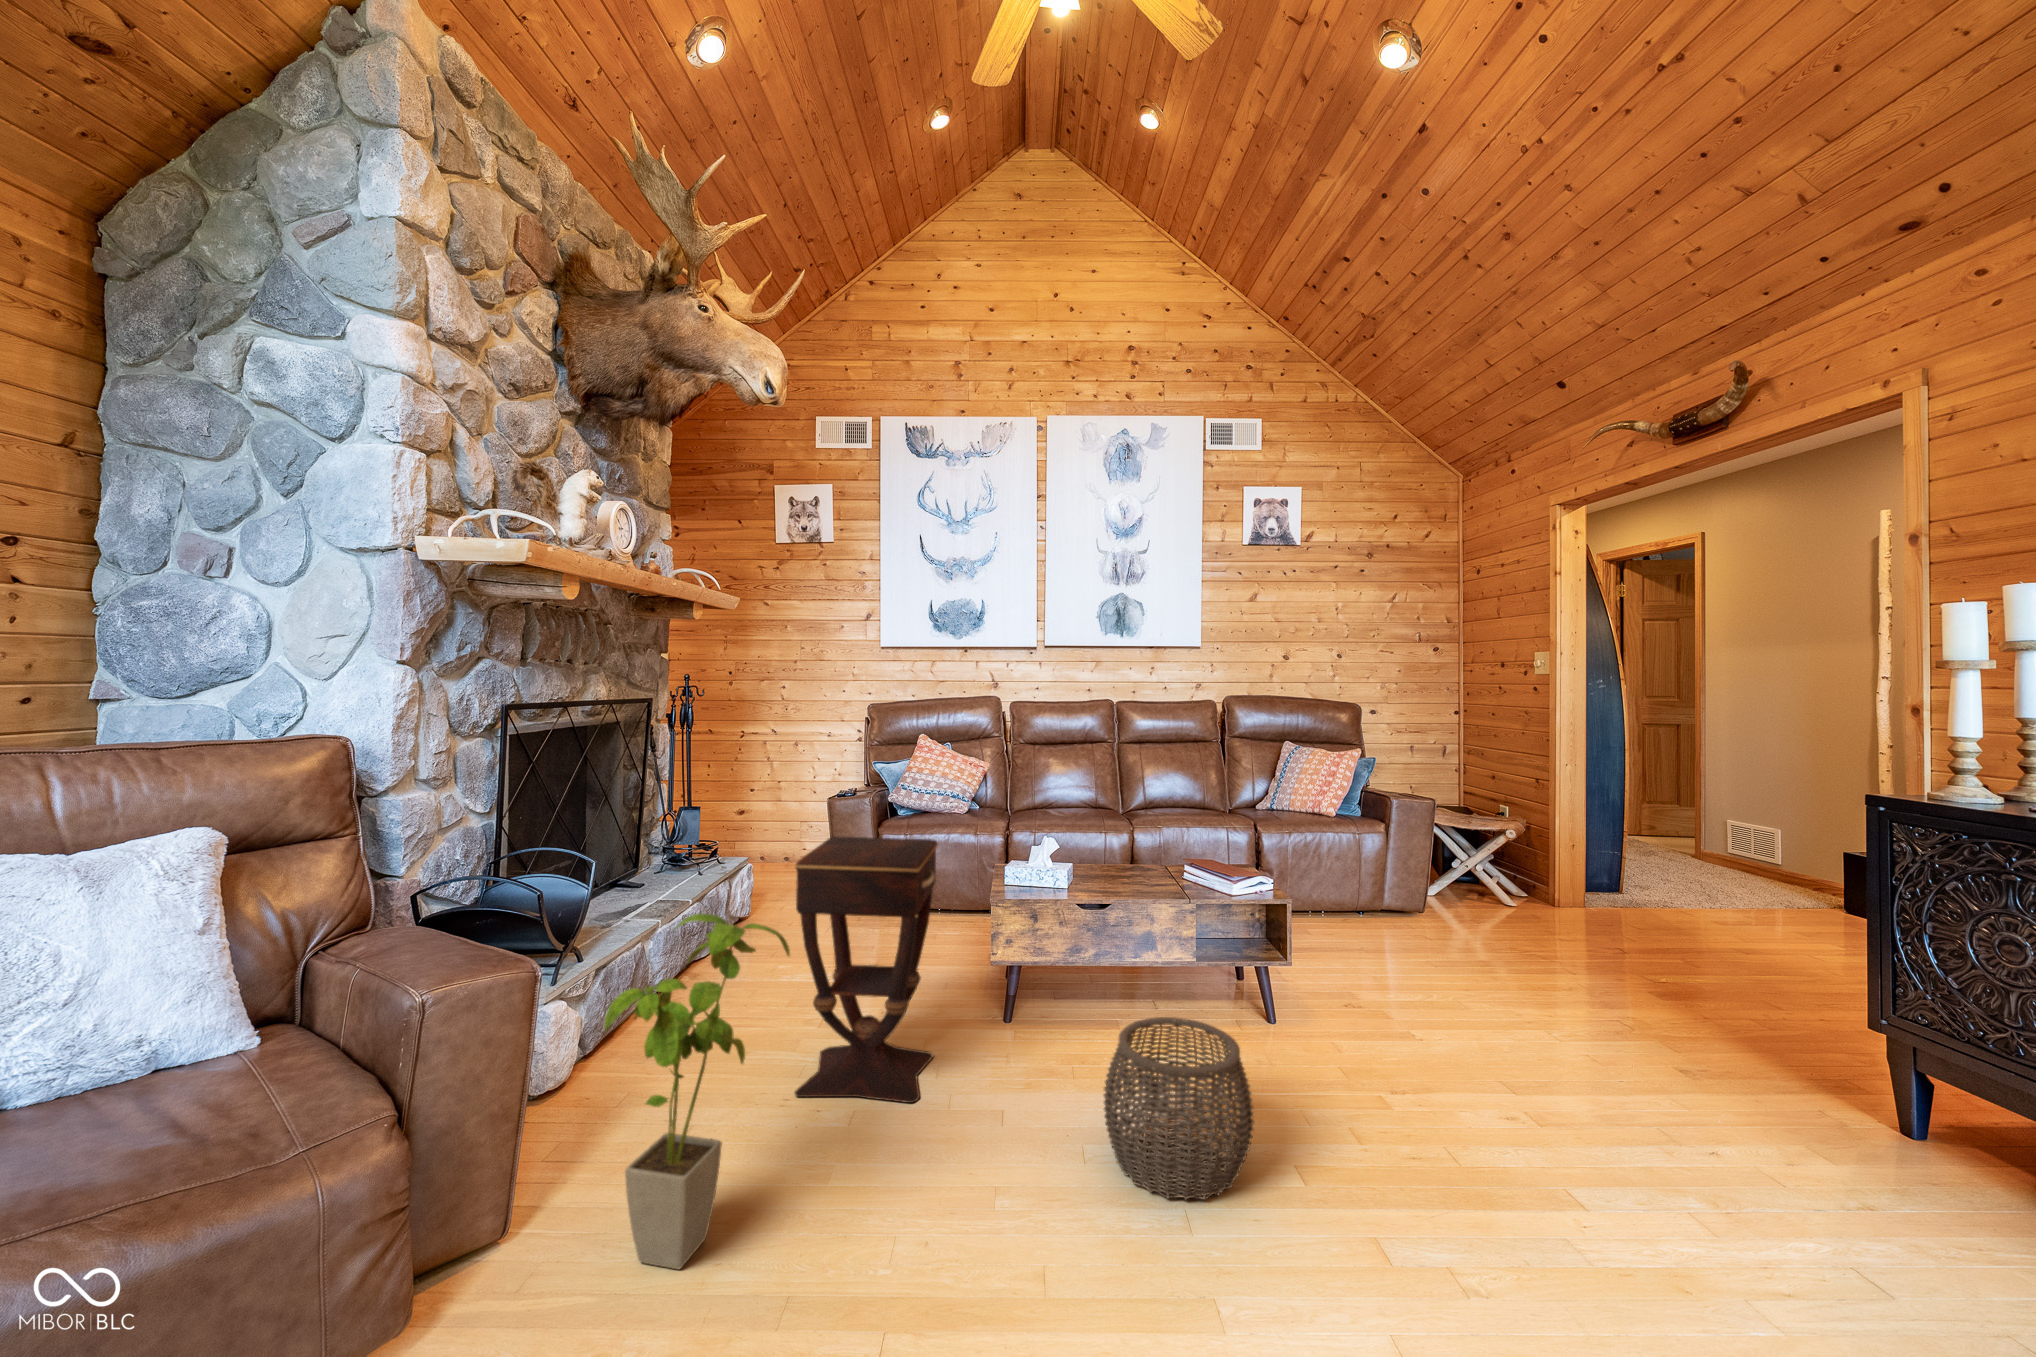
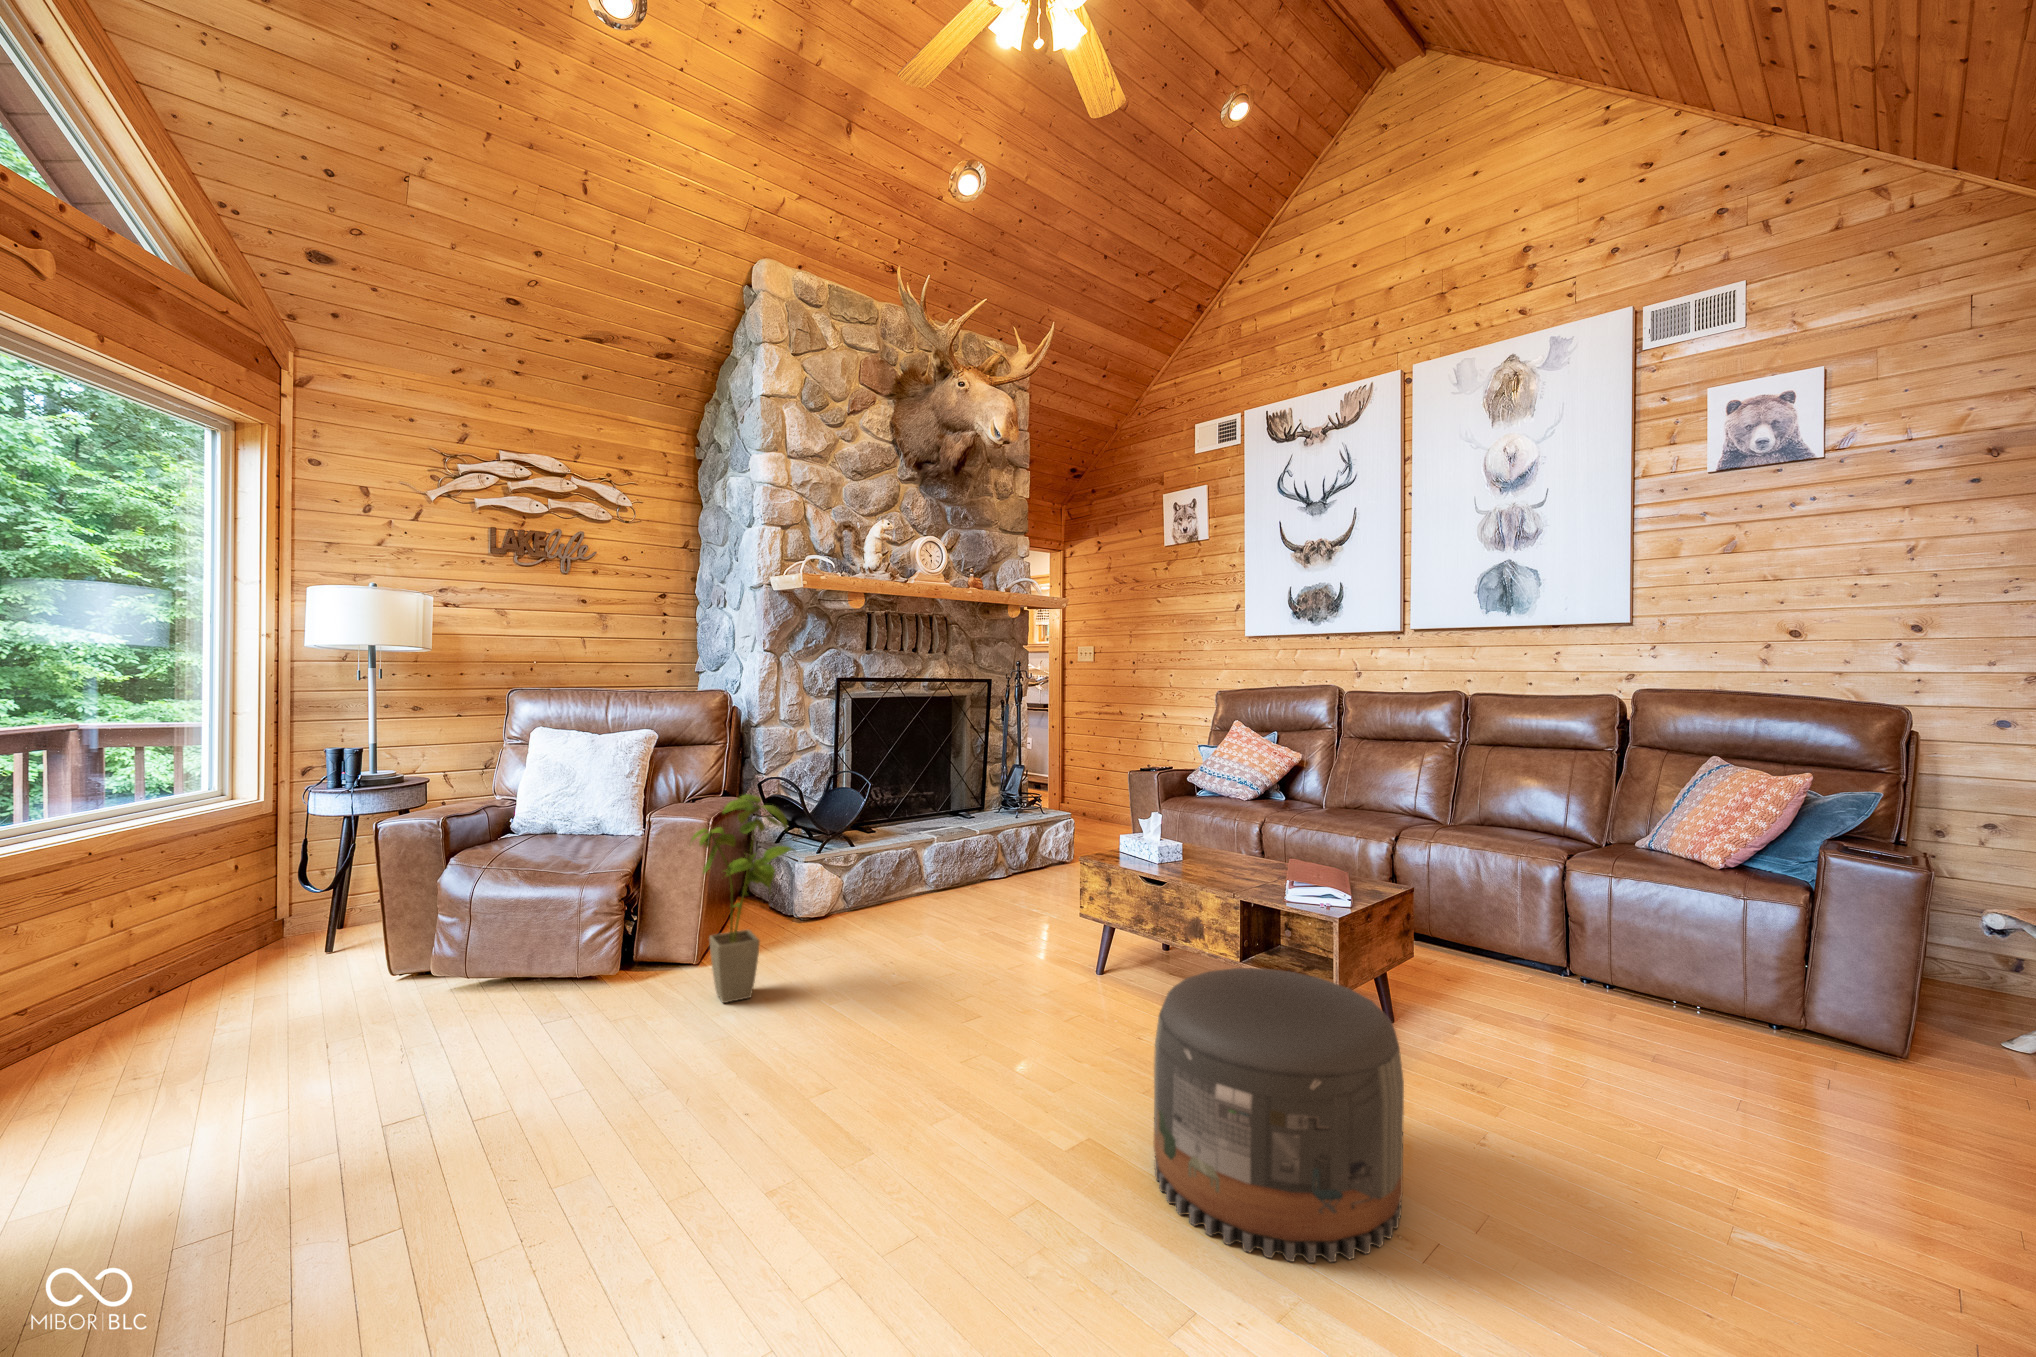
side table: present [795,836,938,1103] -> none [894,780,1023,987]
pouf: none [1327,968,1558,1218] -> present [1154,968,1404,1263]
woven basket: present [1104,1017,1254,1200] -> none [962,951,1096,1107]

